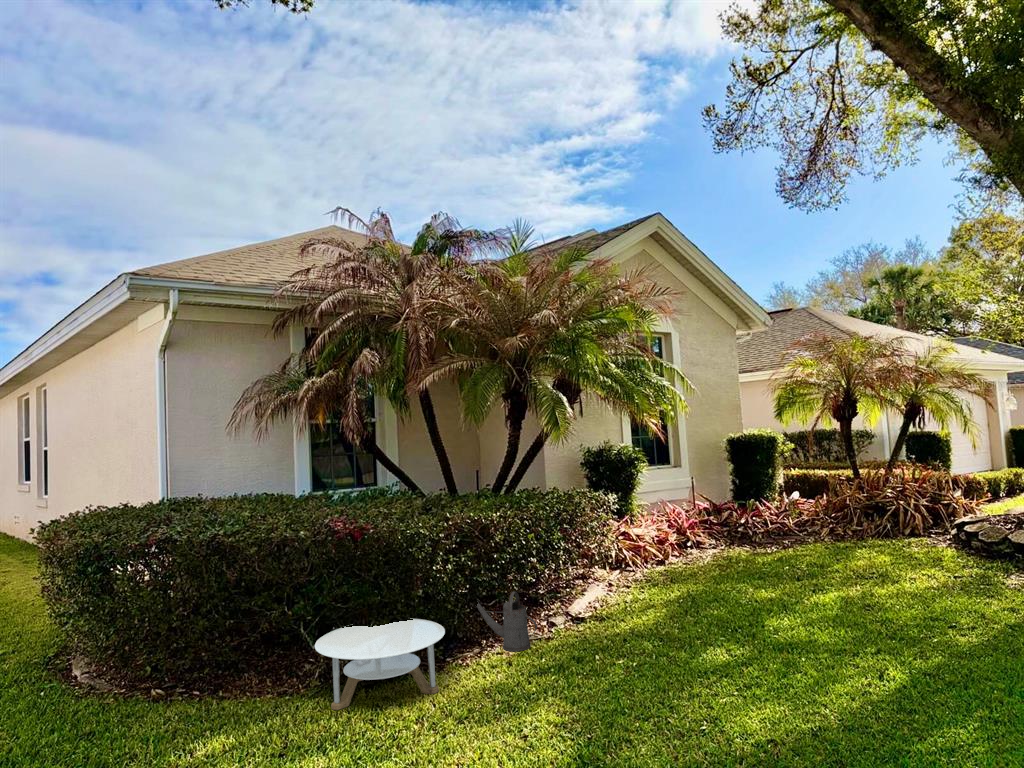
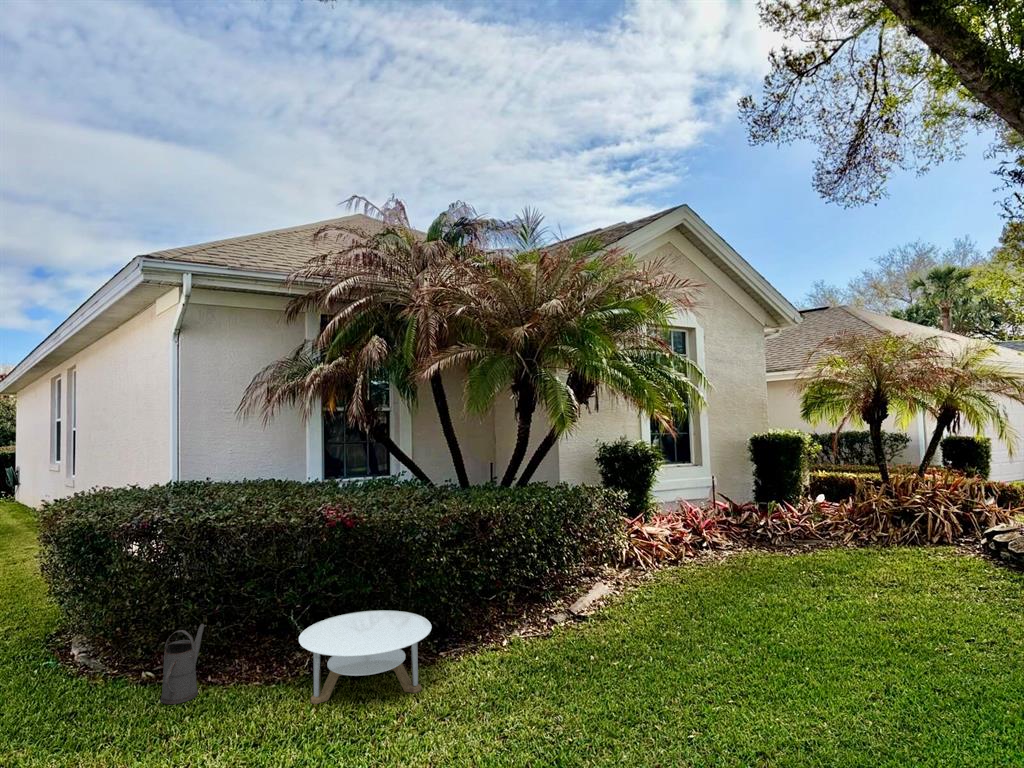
watering can: present [476,592,537,651] -> present [161,624,204,704]

